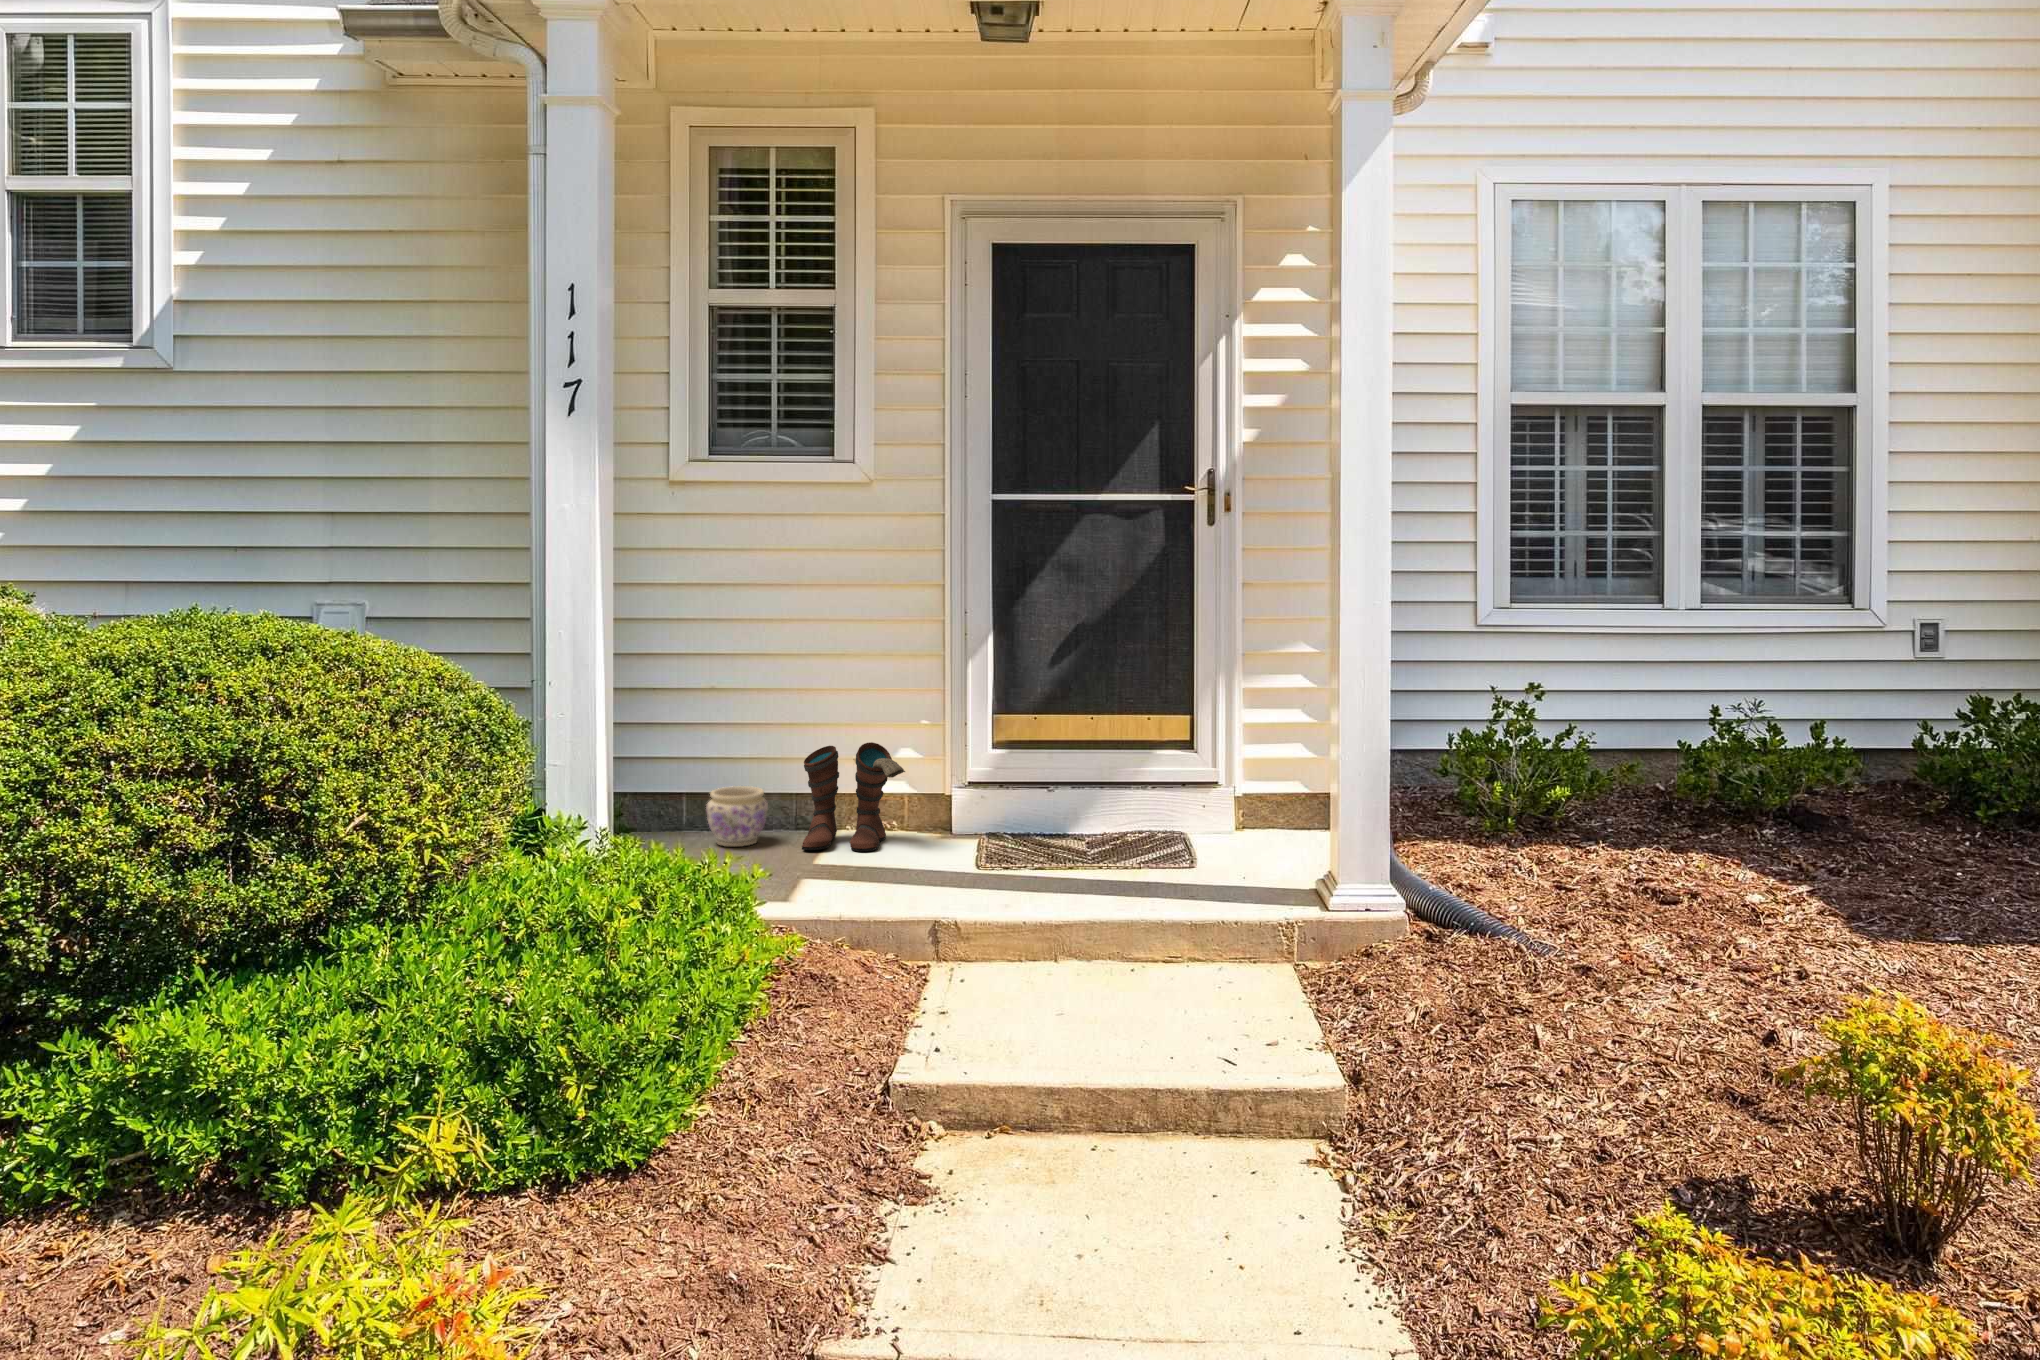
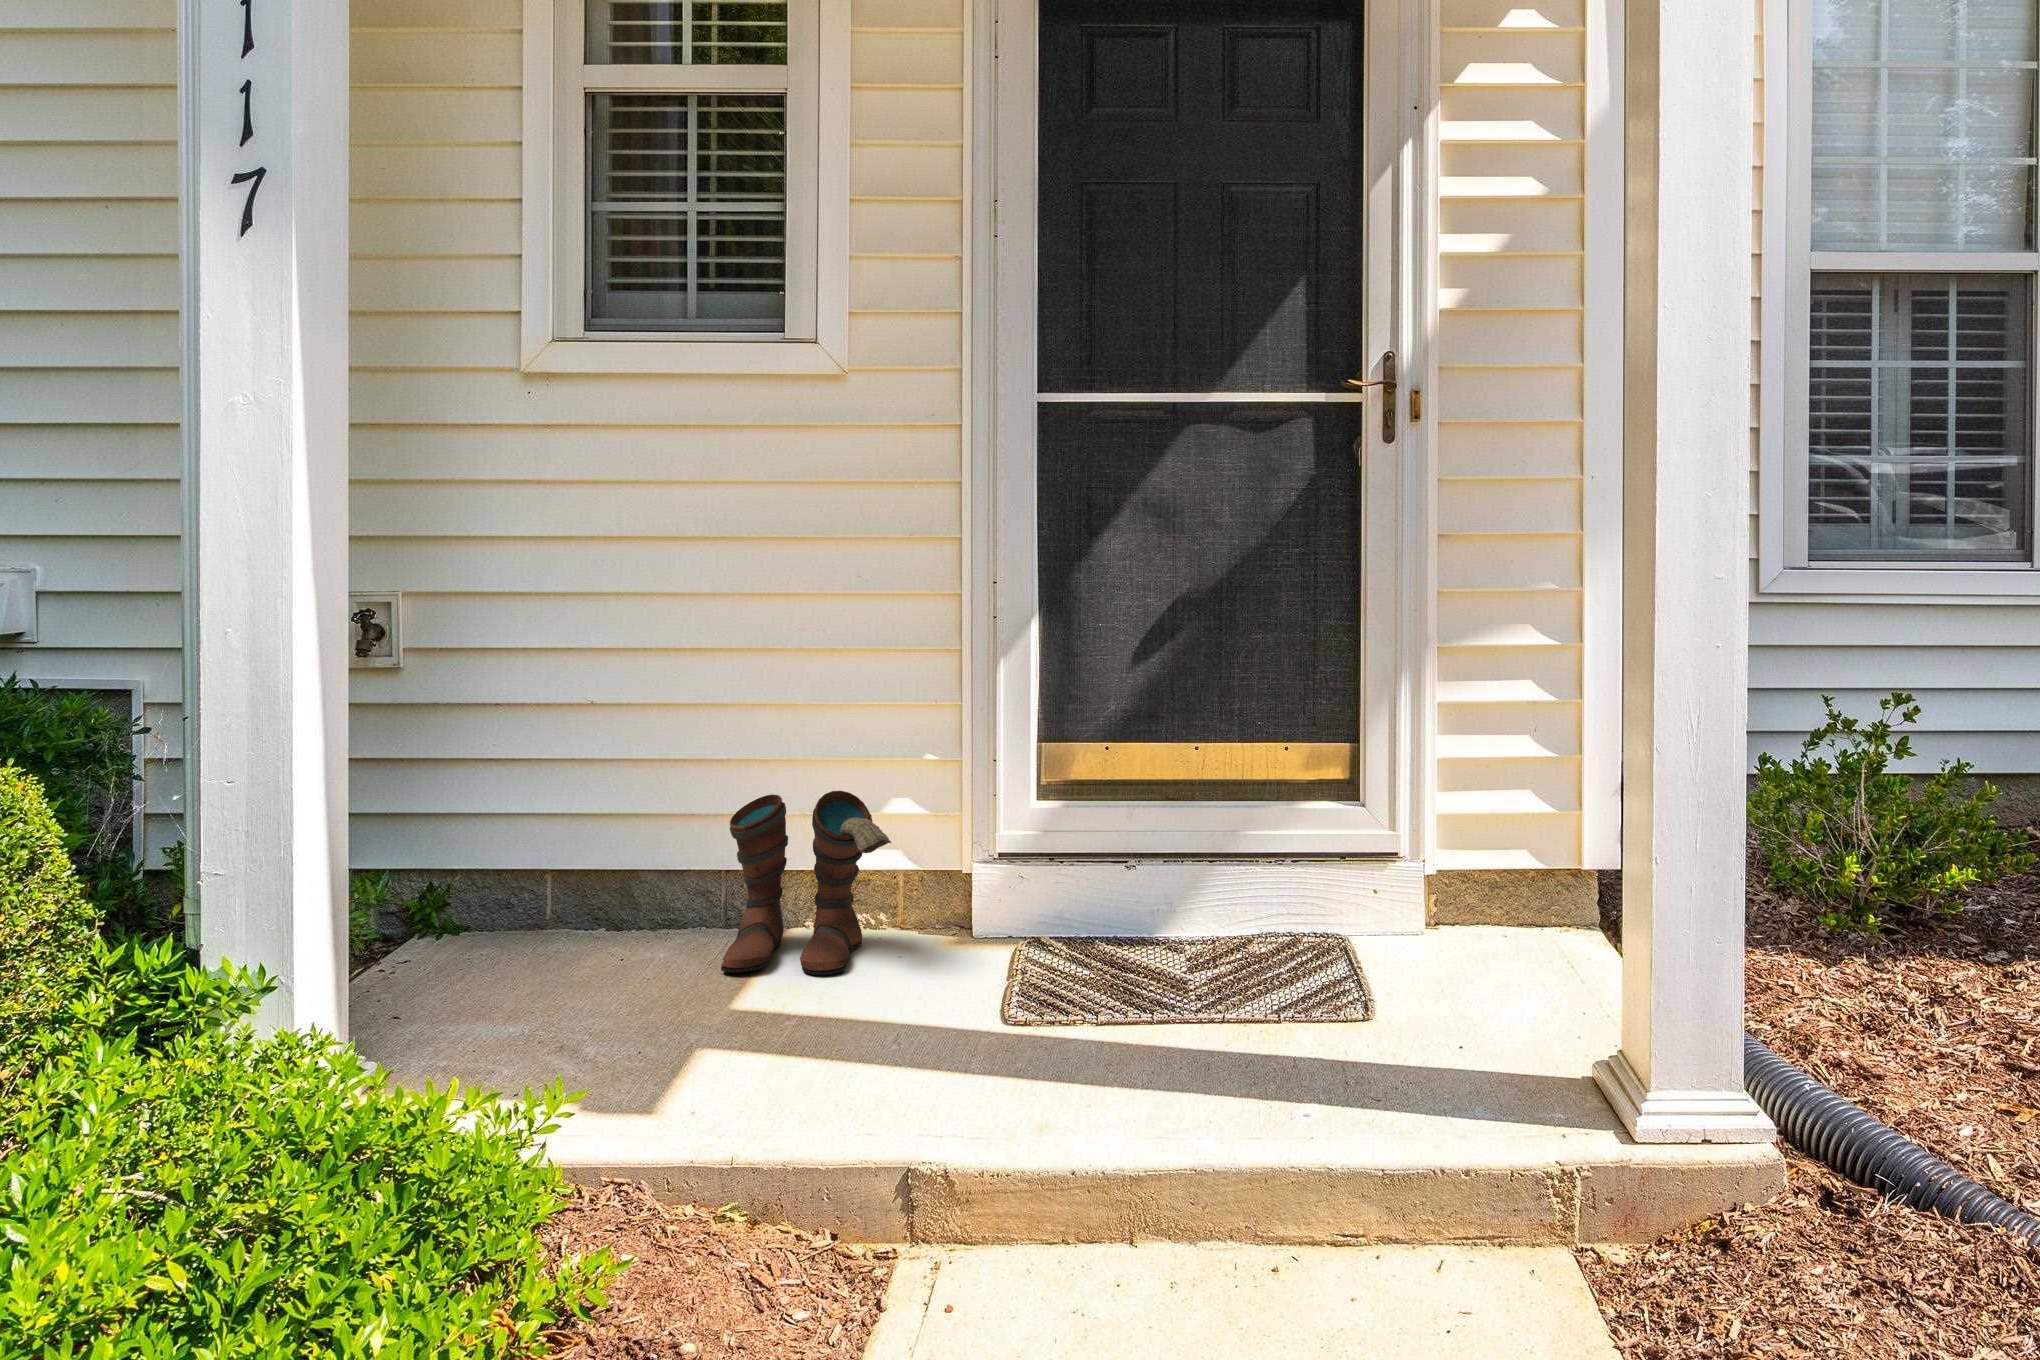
planter: present [706,786,768,847] -> none [571,857,673,962]

